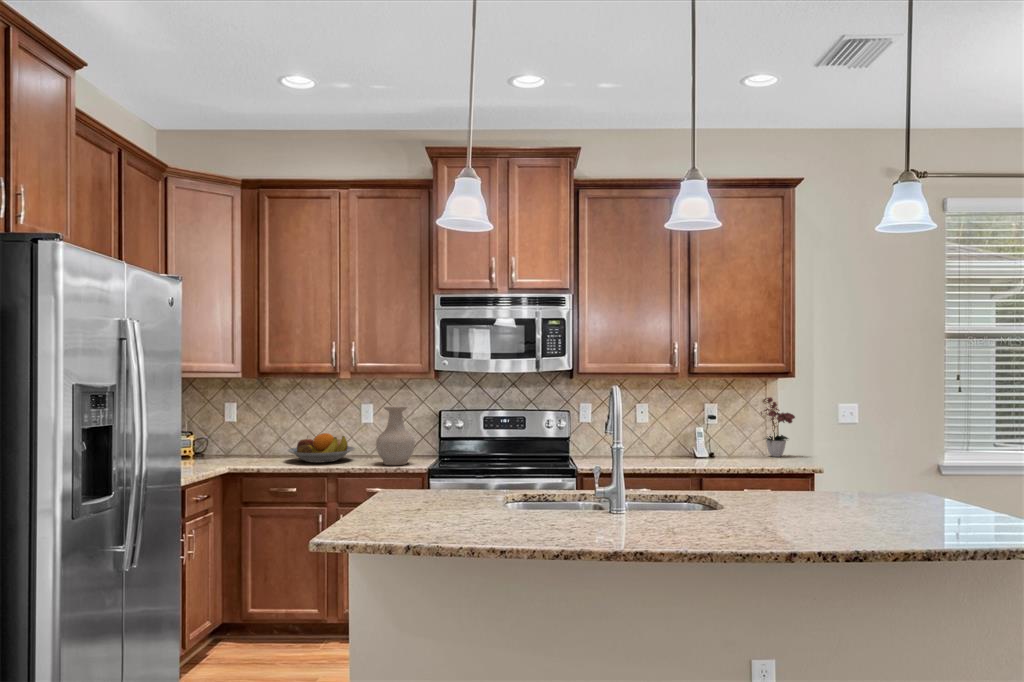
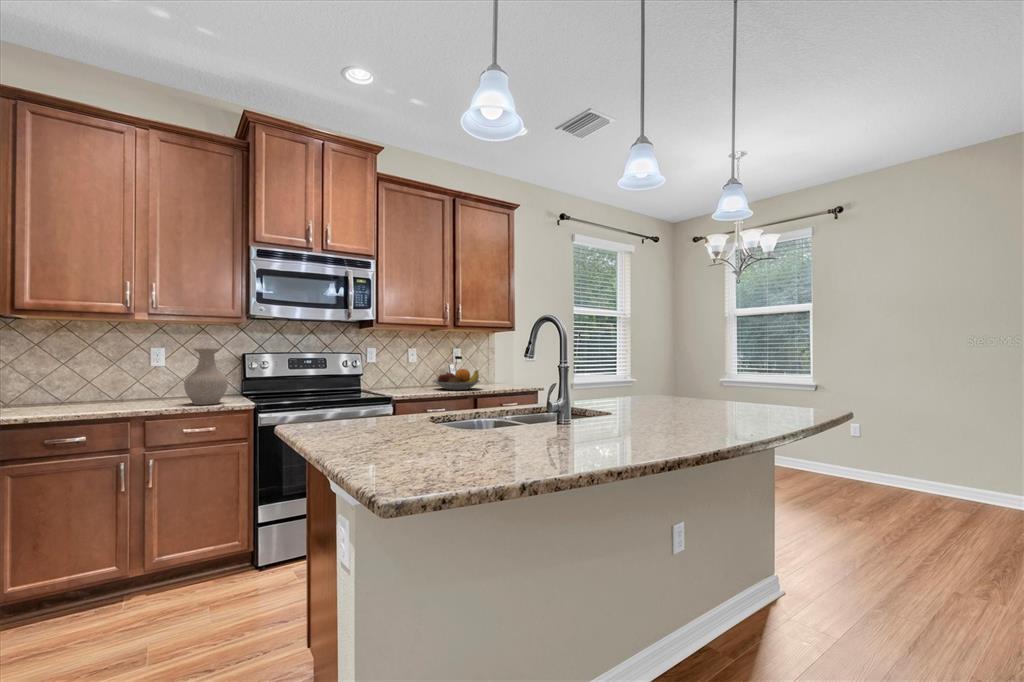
flower arrangement: present [761,397,795,457] -> none [483,344,505,385]
fruit bowl: present [288,433,354,463] -> present [433,369,480,390]

